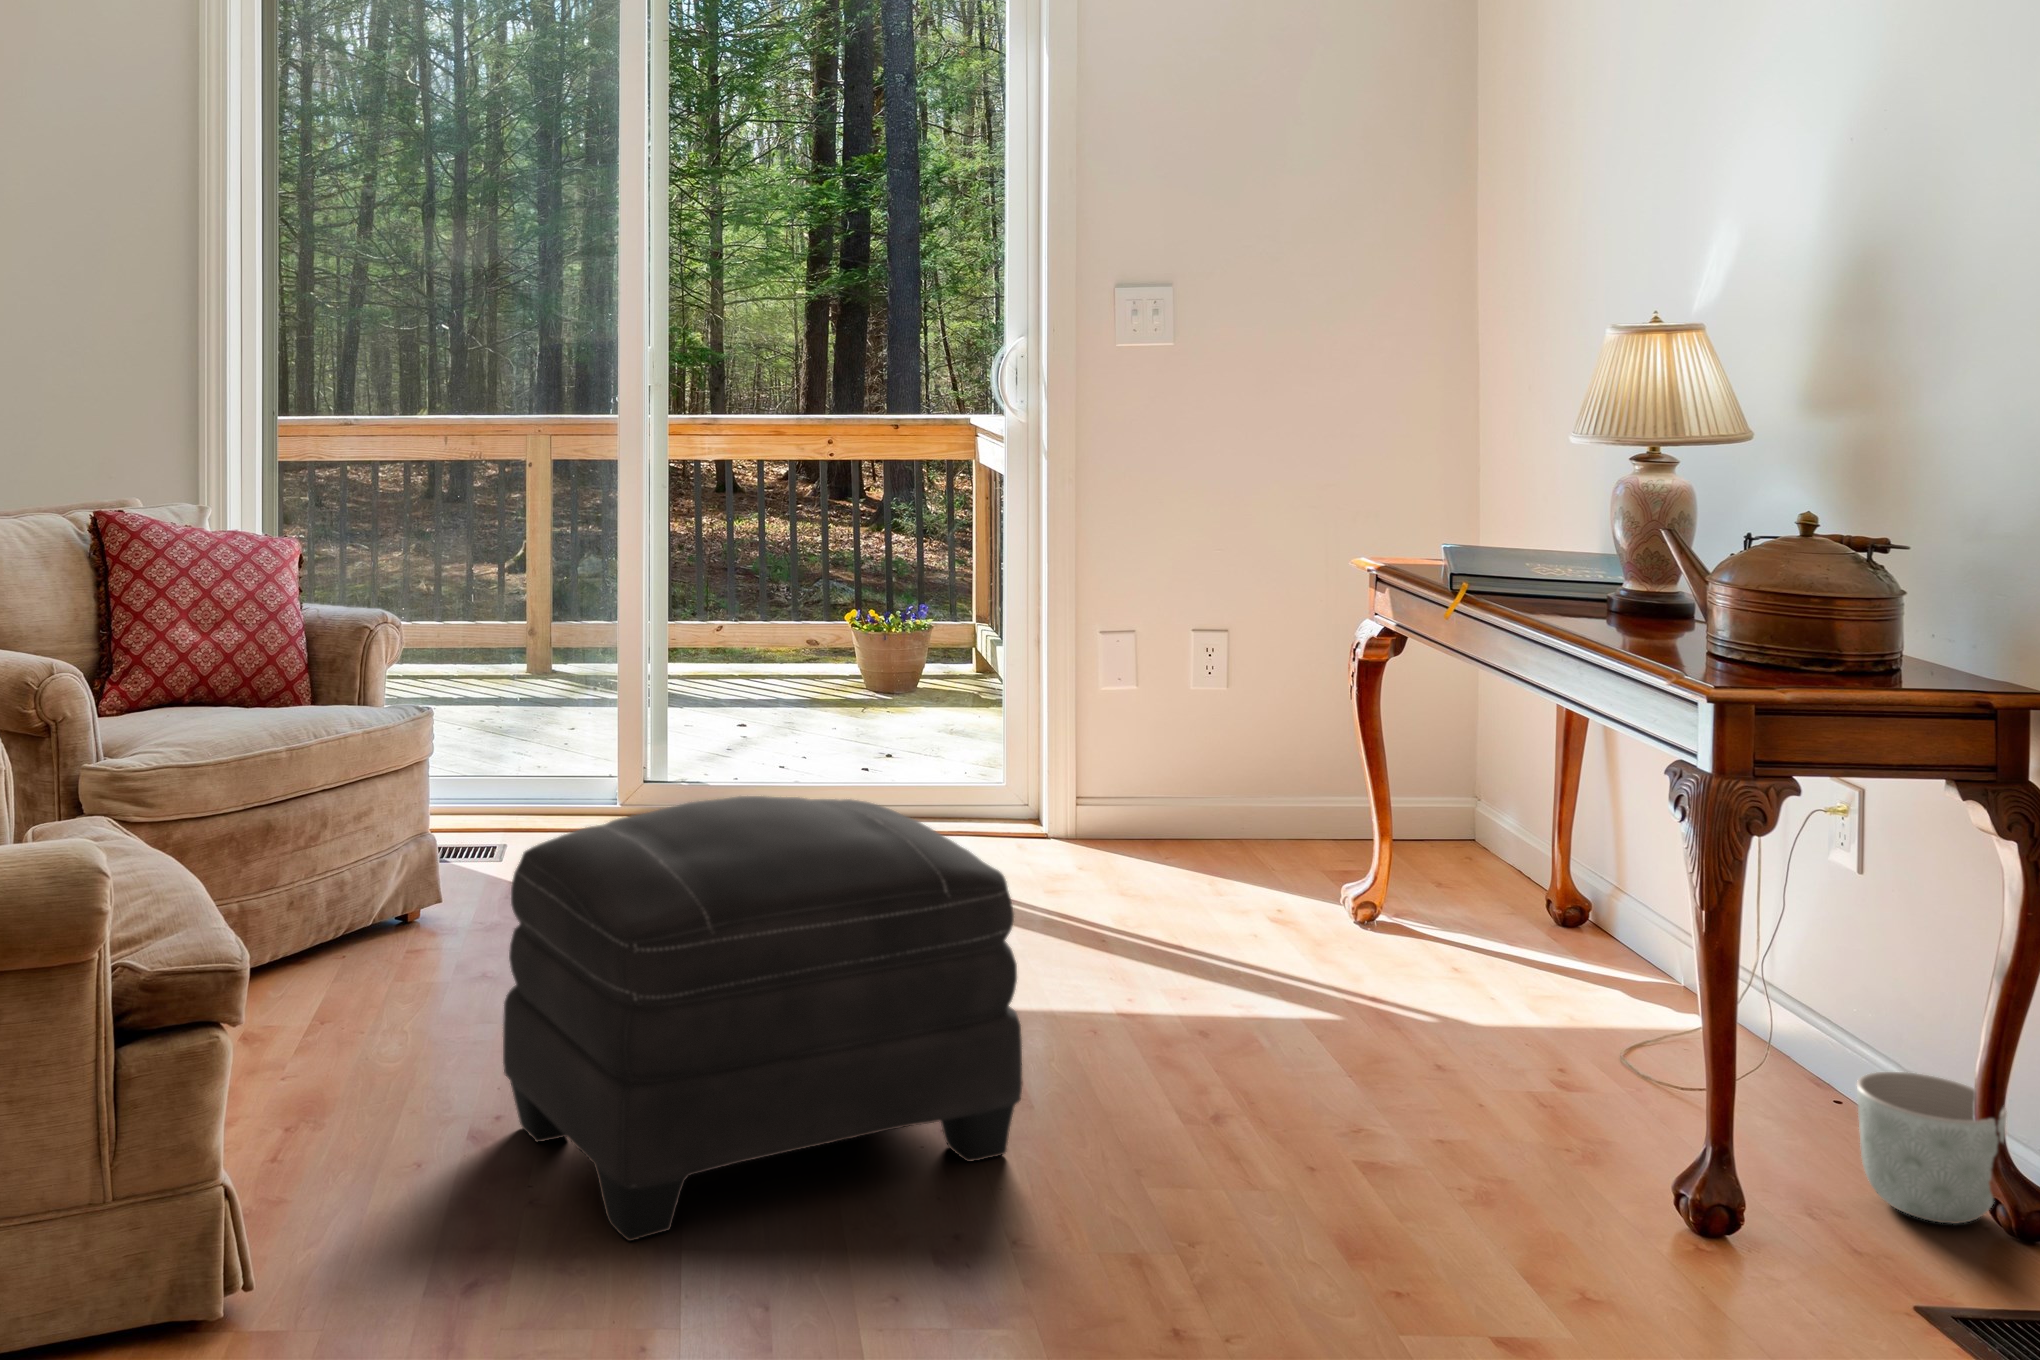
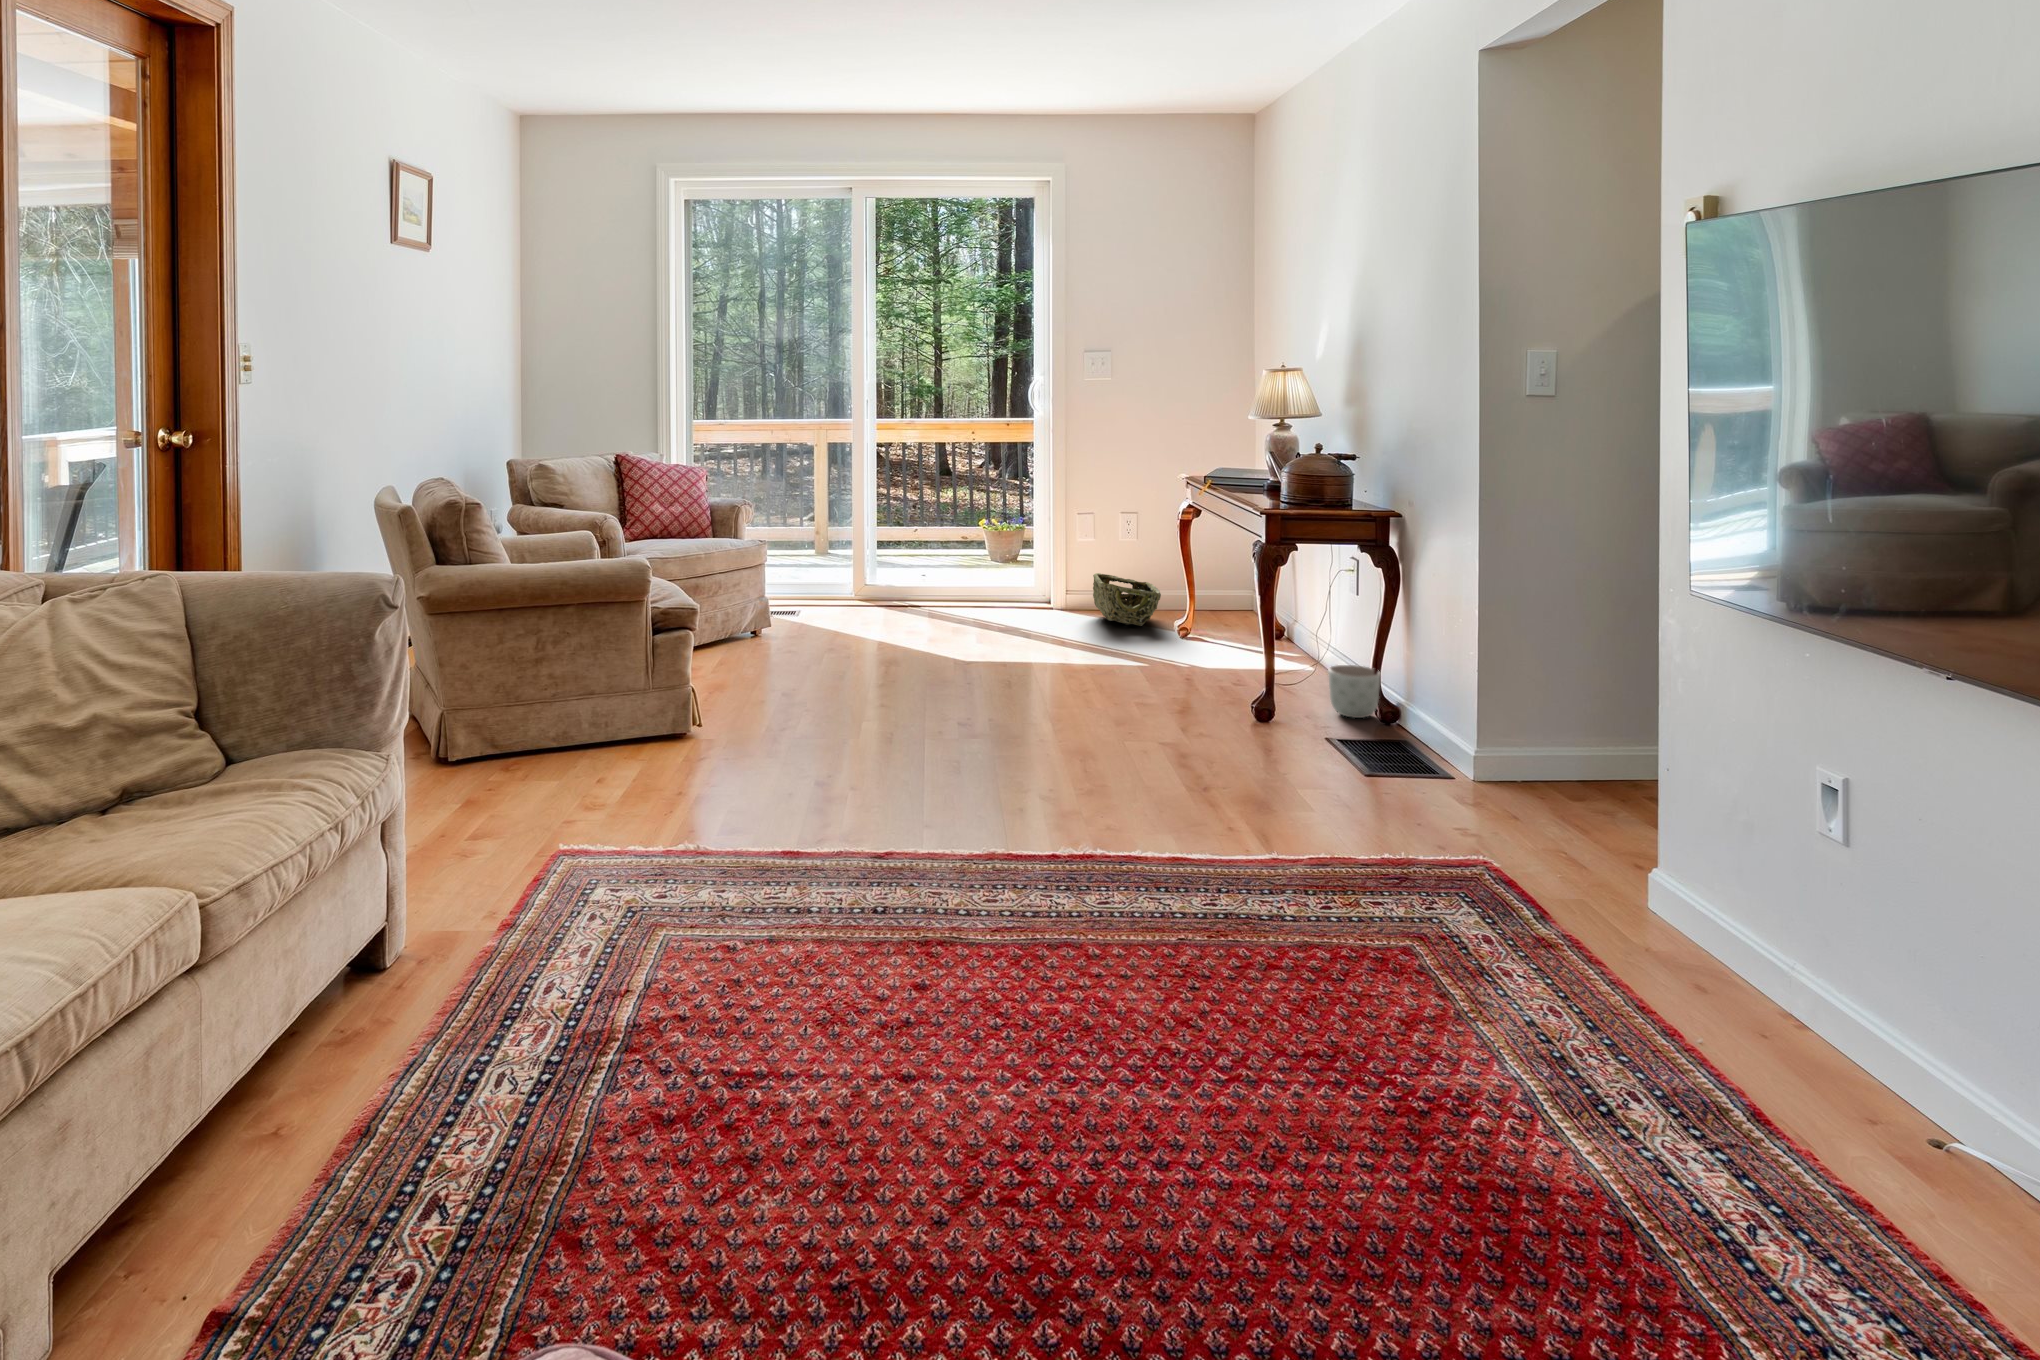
woven basket: none [1134,758,1297,884] -> present [1093,573,1161,626]
ottoman: present [503,796,1022,1241] -> none [797,562,1002,718]

